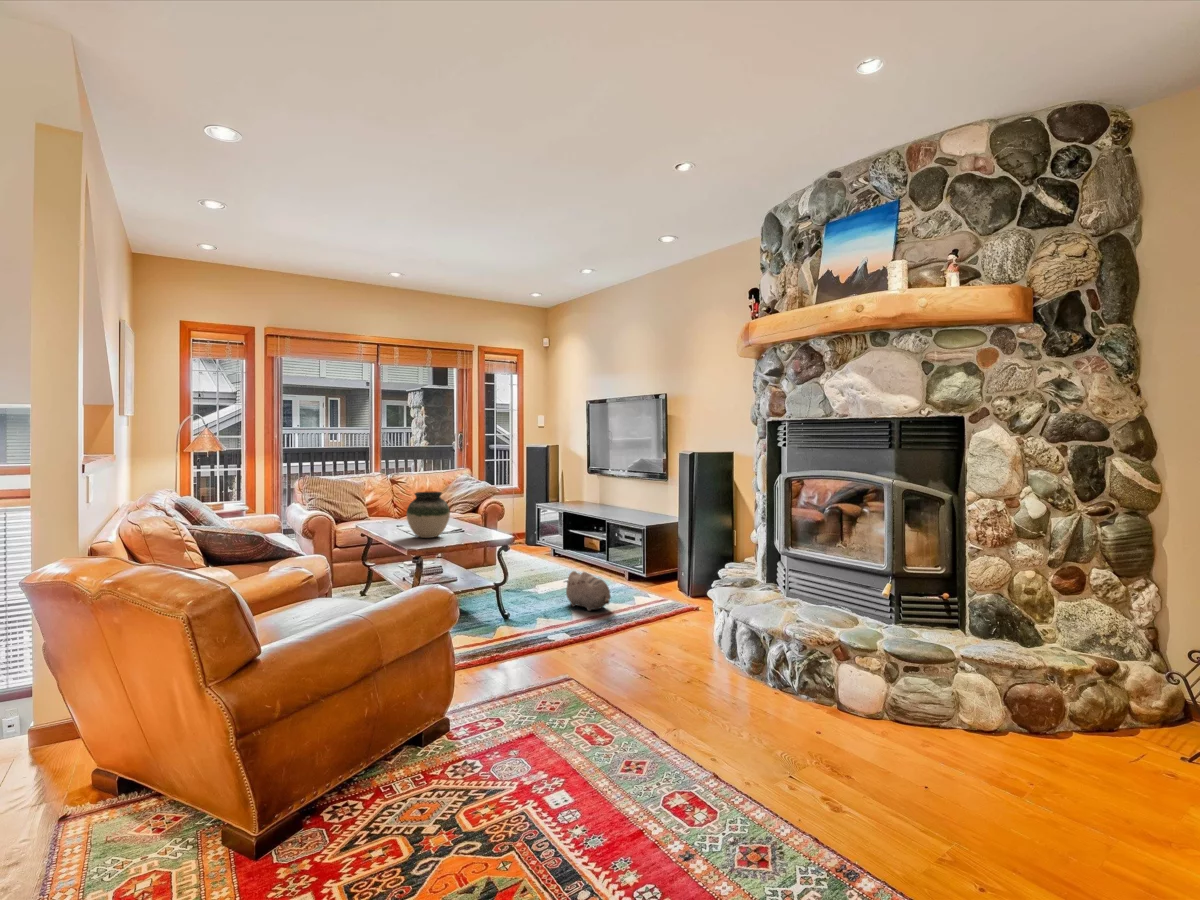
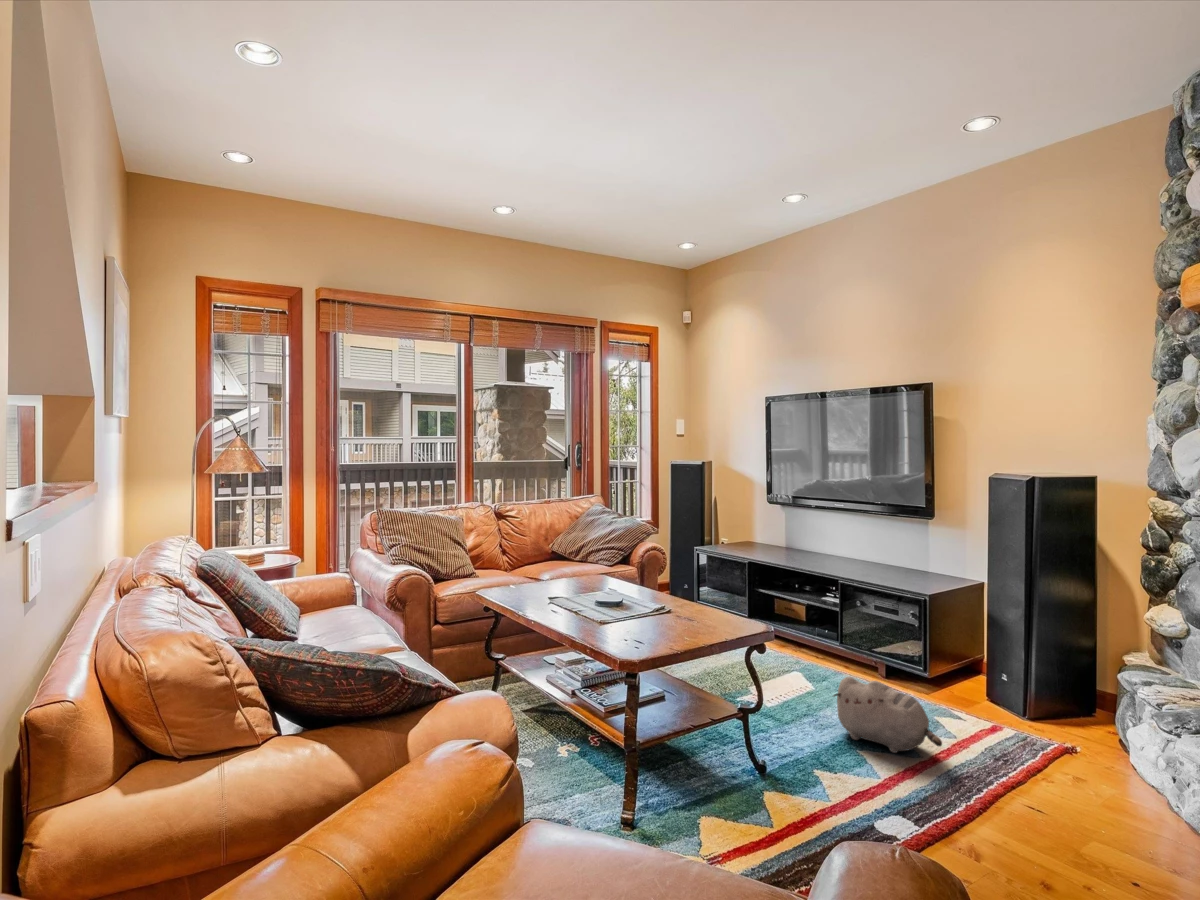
vase: present [406,492,450,538] -> none [582,542,654,625]

